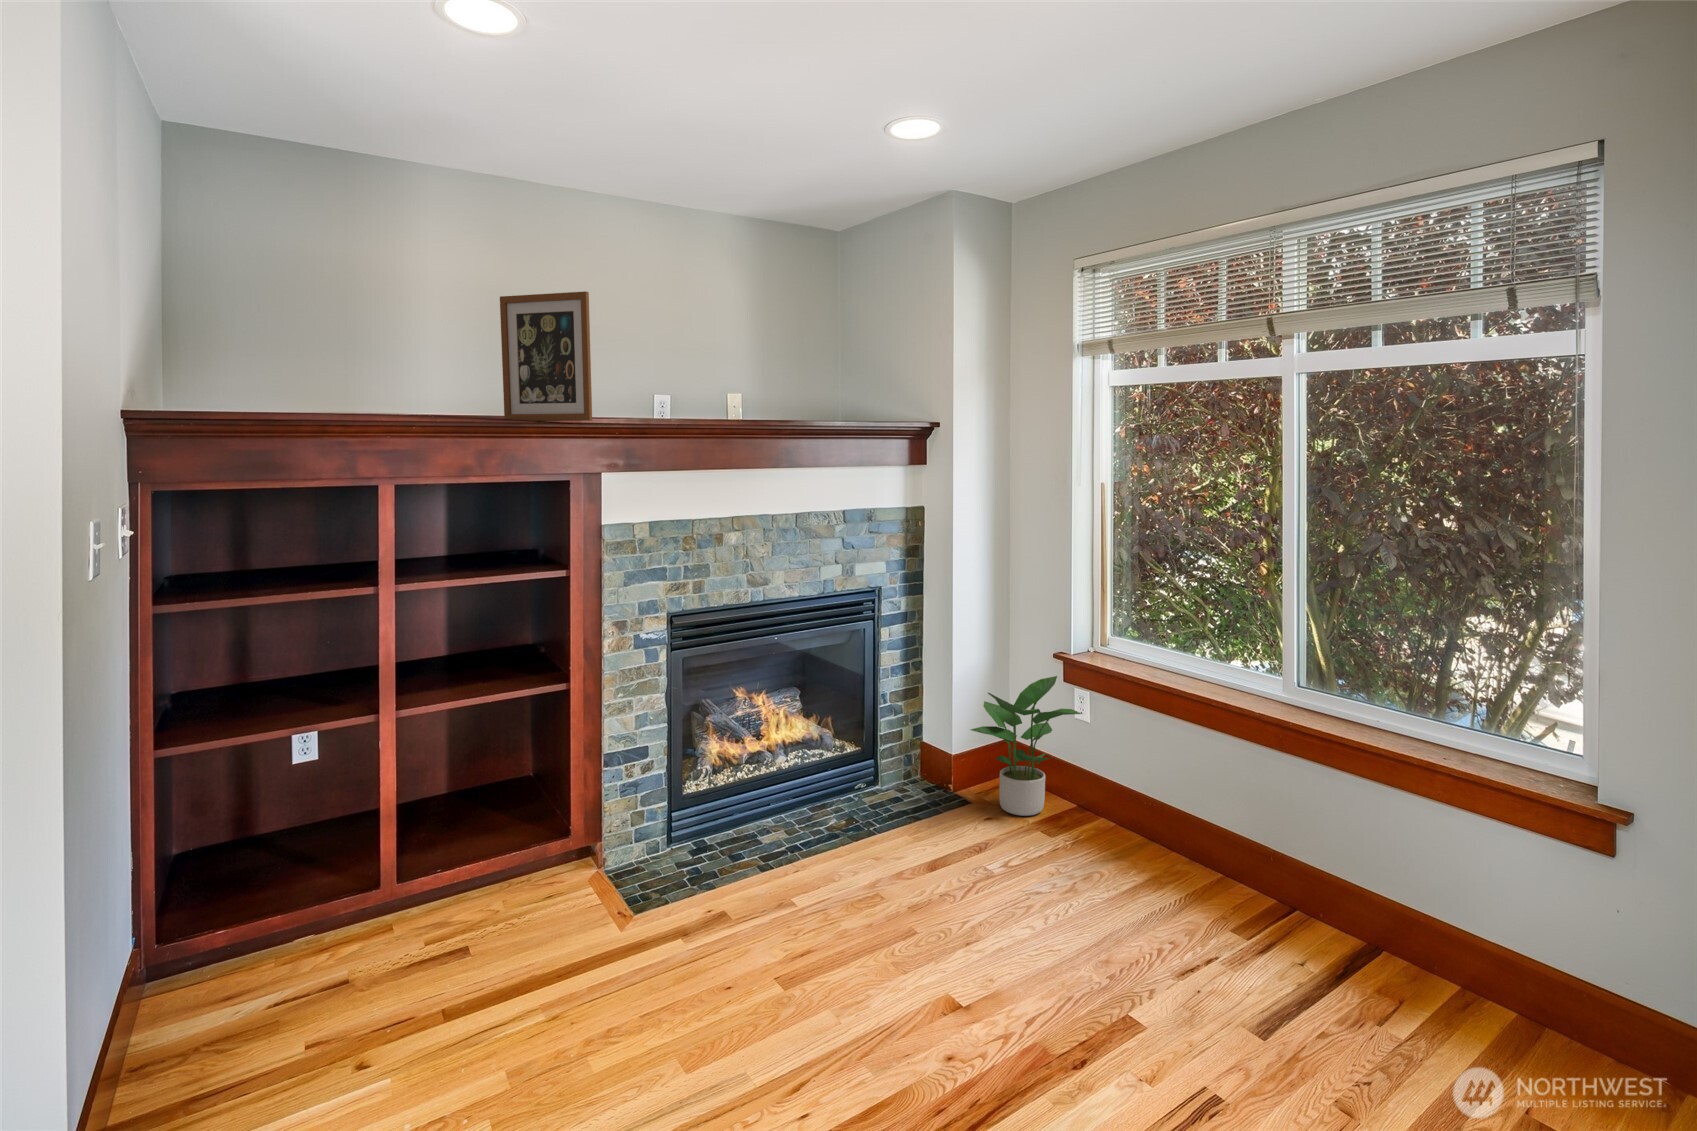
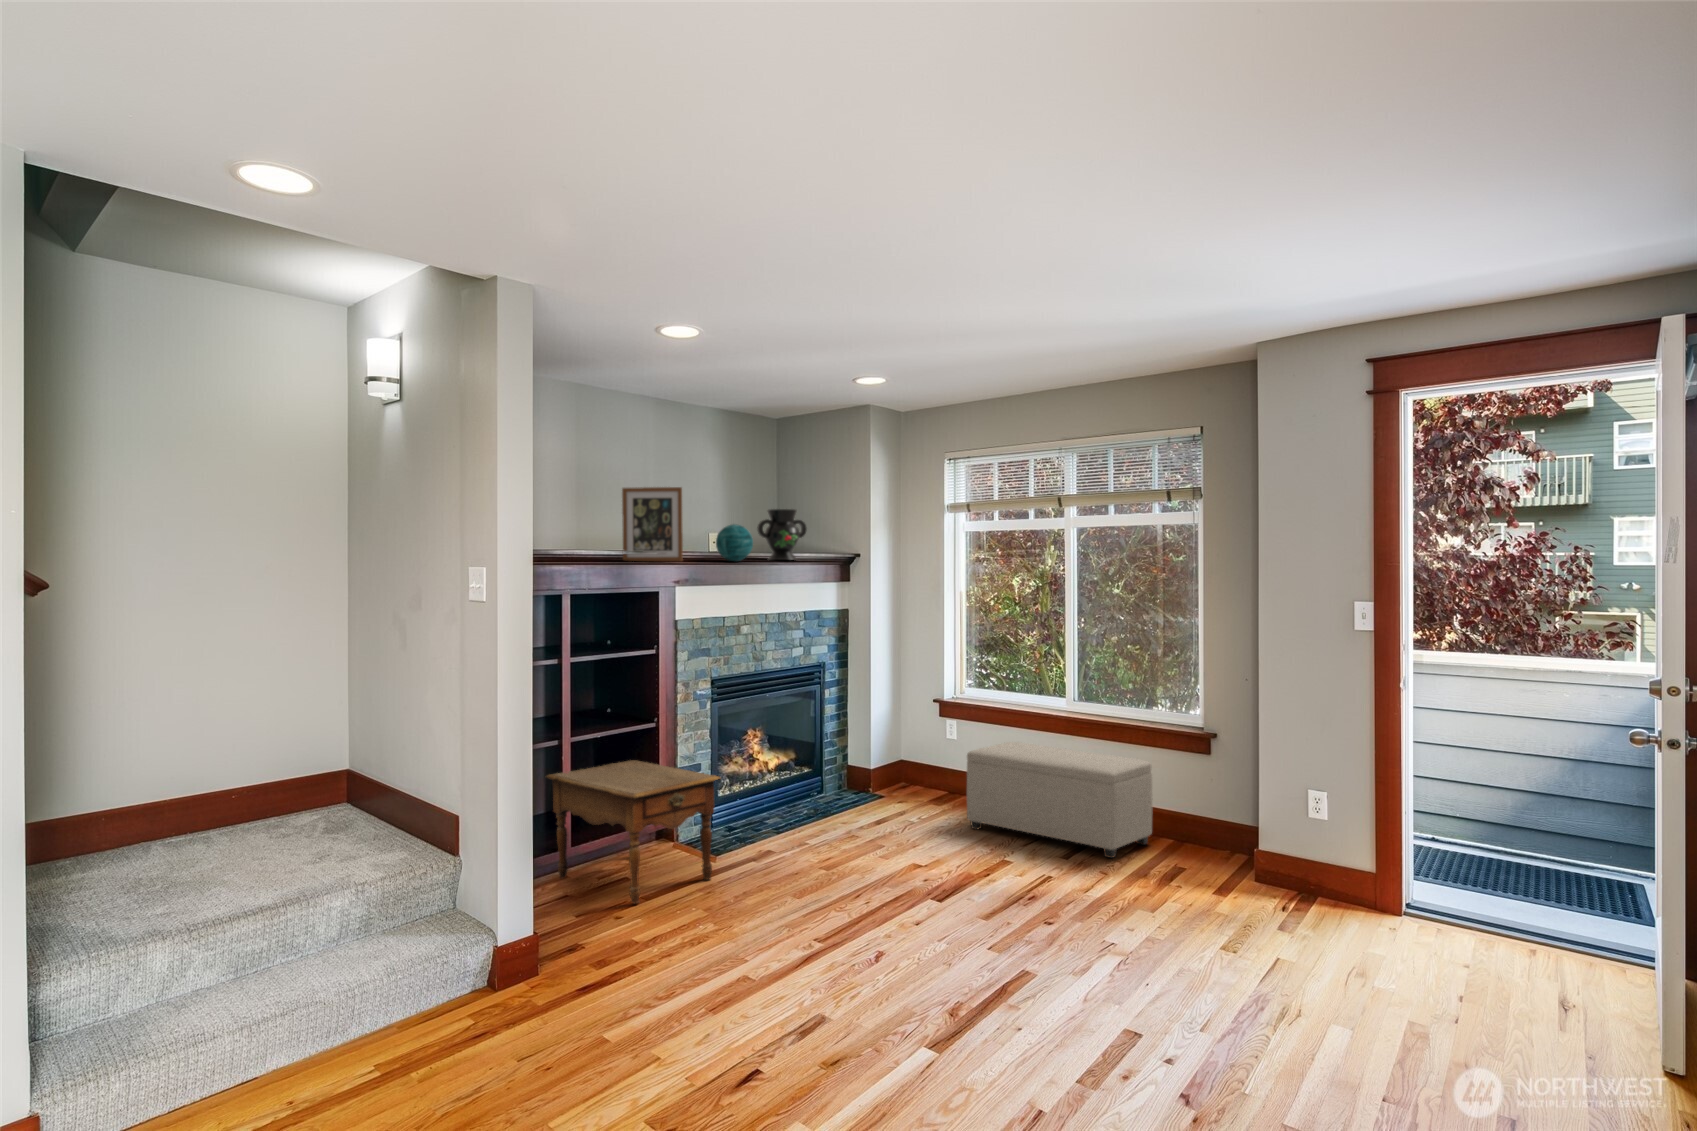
decorative vase: none [755,341,840,427] -> present [757,509,806,560]
decorative orb: none [668,363,731,425] -> present [716,524,753,562]
potted plant: present [971,676,1082,816] -> none [887,712,957,801]
ottoman: none [1078,747,1464,1048] -> present [967,742,1152,858]
side table: none [304,750,574,1064] -> present [546,760,721,903]

